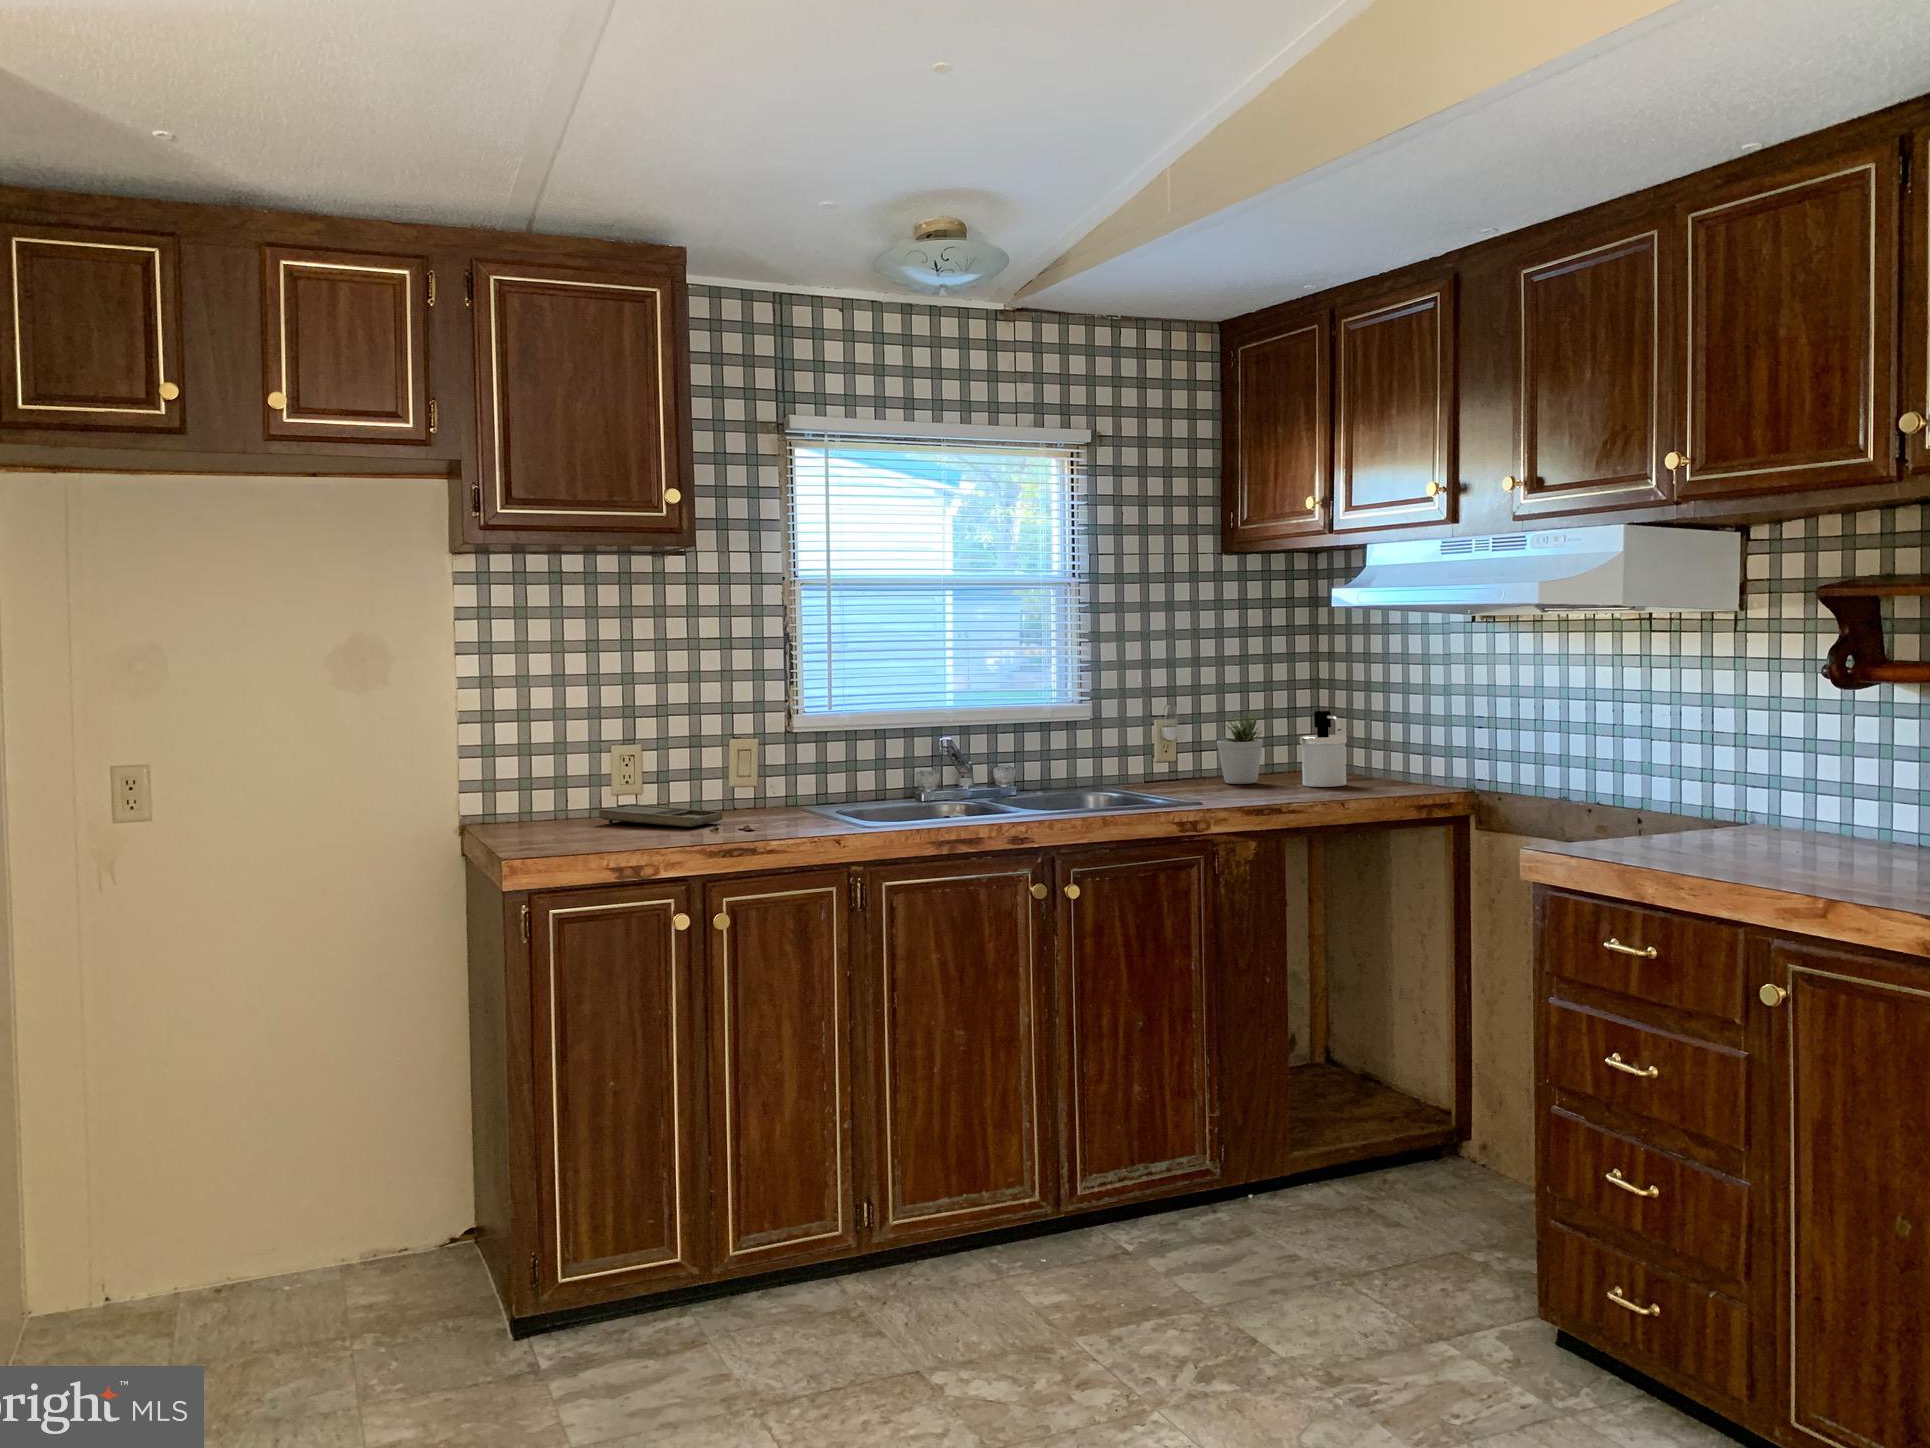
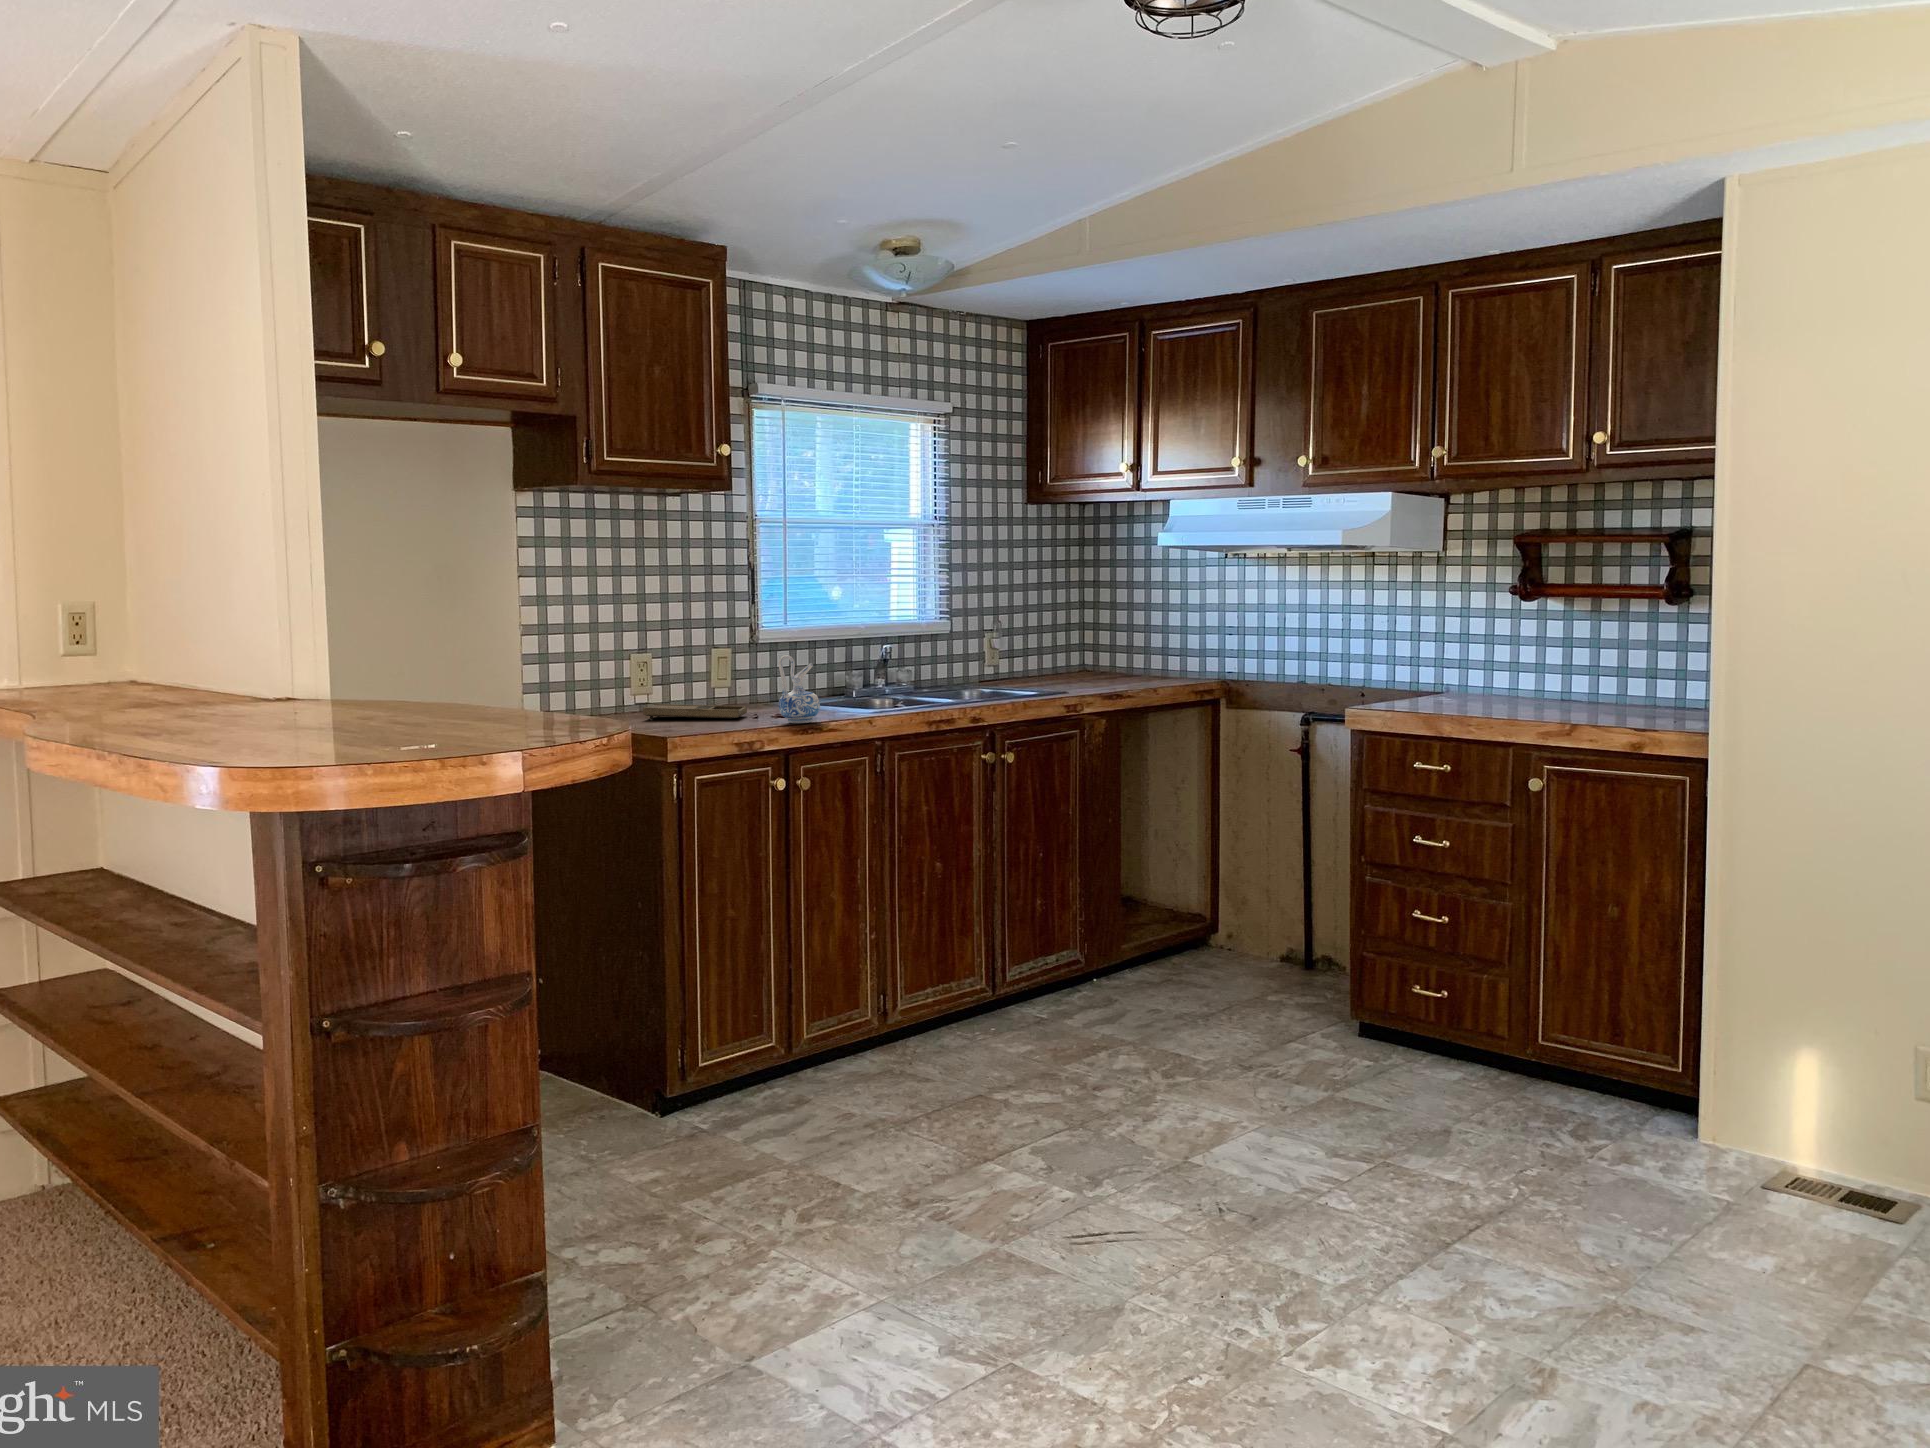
soap dispenser: present [1300,711,1347,787] -> none [1102,625,1142,682]
potted plant: present [1217,712,1263,784] -> none [1037,625,1074,682]
ceramic pitcher: none [710,753,764,839] -> present [779,655,820,723]

